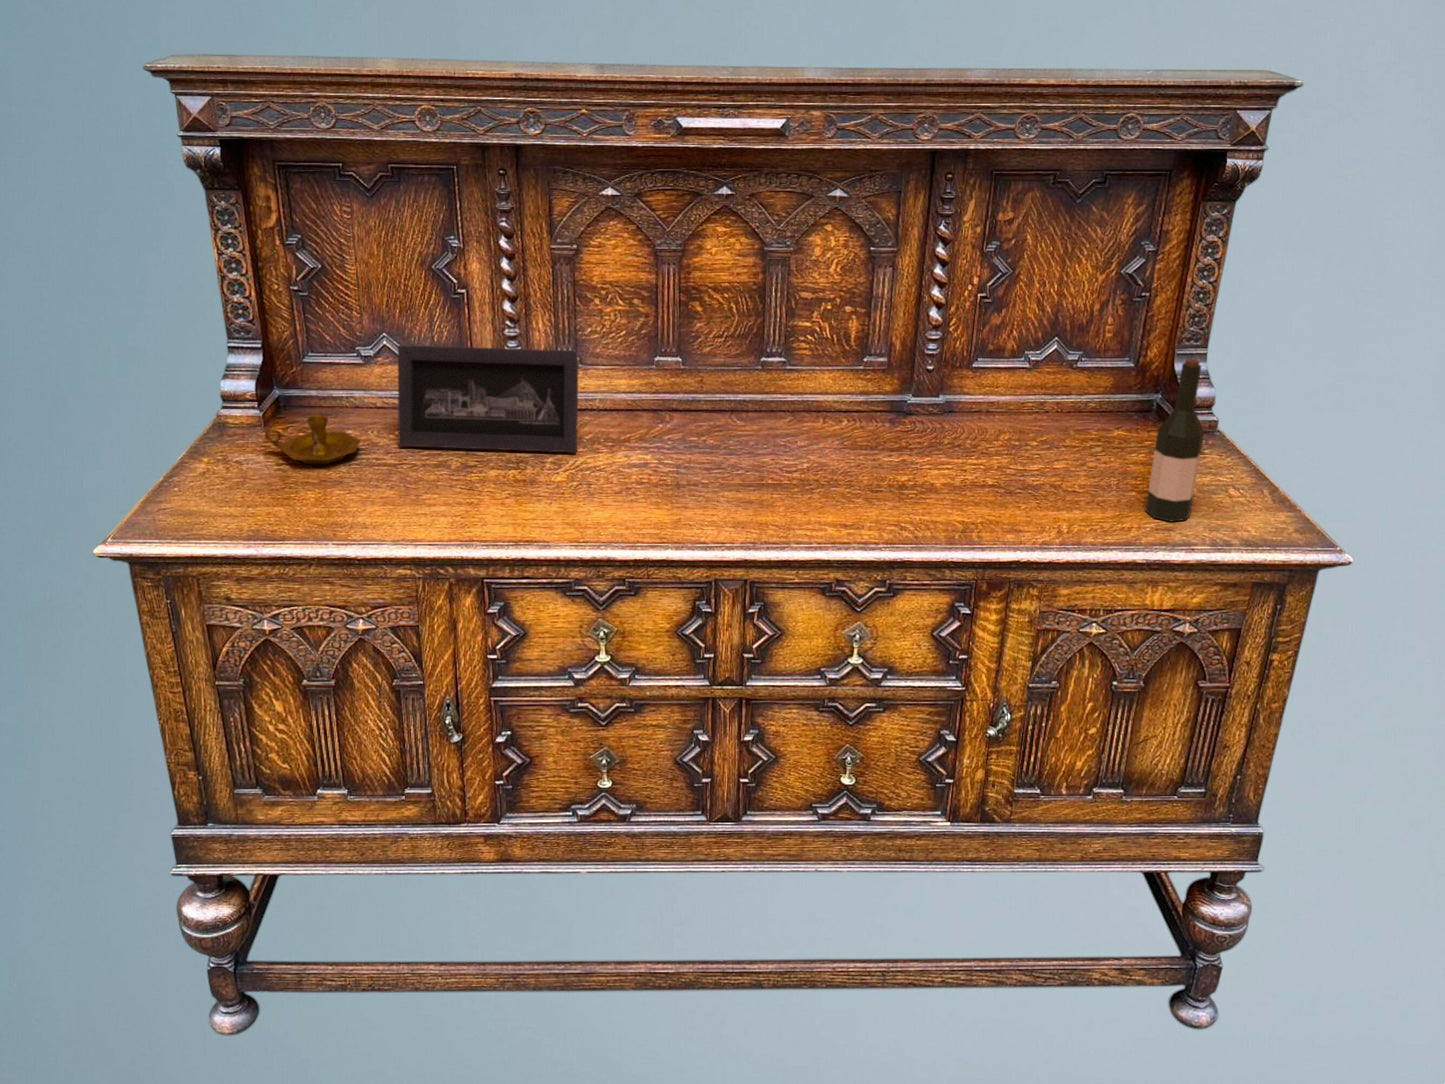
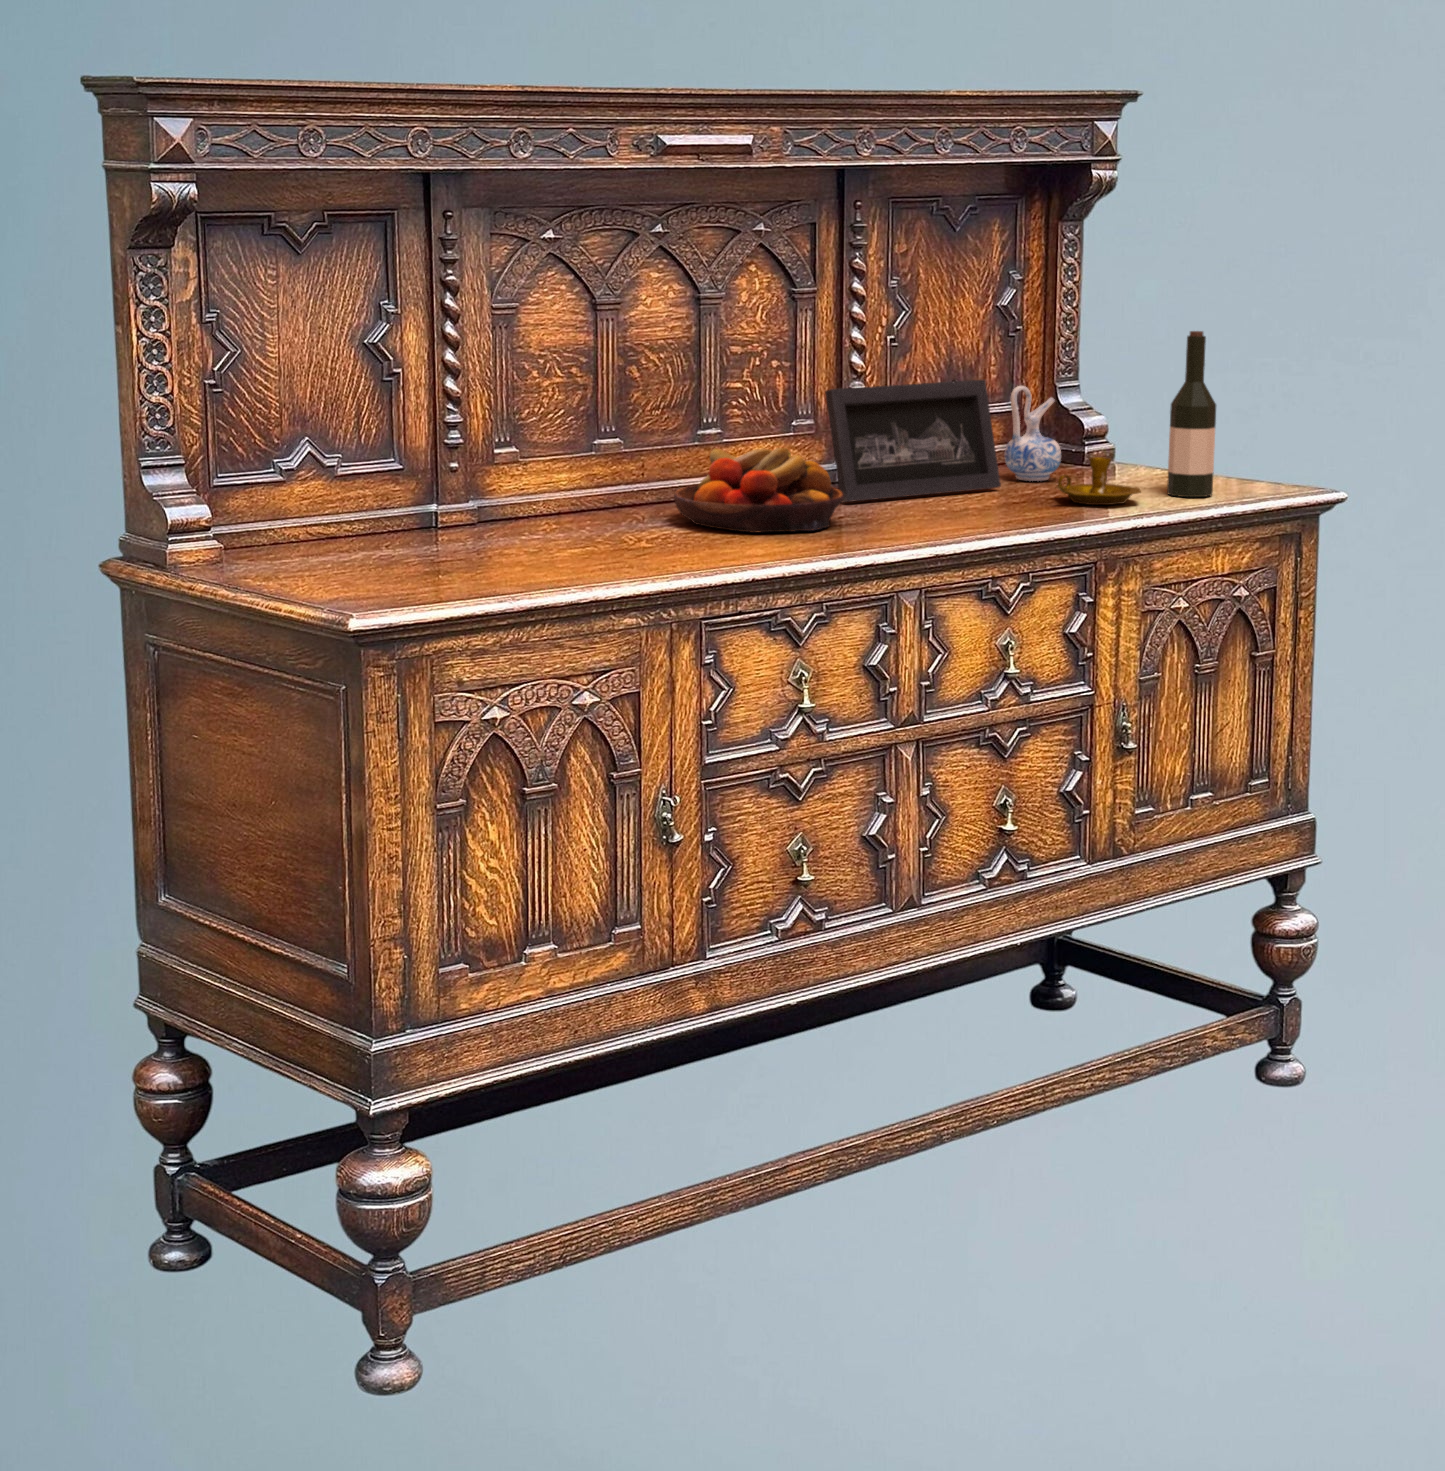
picture frame: present [398,345,579,452] -> present [825,380,1001,502]
ceramic pitcher: none [1051,366,1104,455] -> present [1004,386,1061,481]
fruit bowl: none [629,389,773,494] -> present [674,448,844,532]
candlestick: present [265,416,360,464] -> present [1056,457,1141,505]

